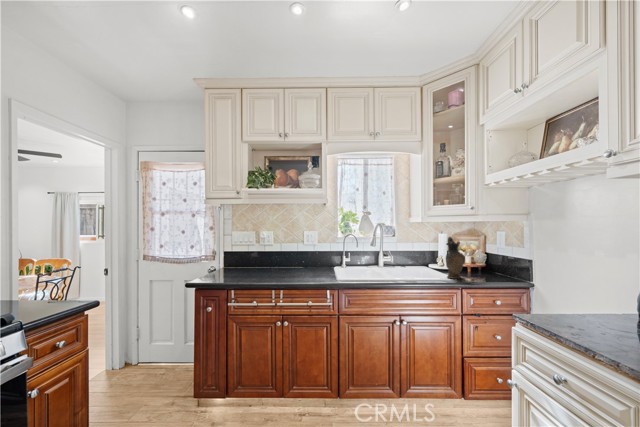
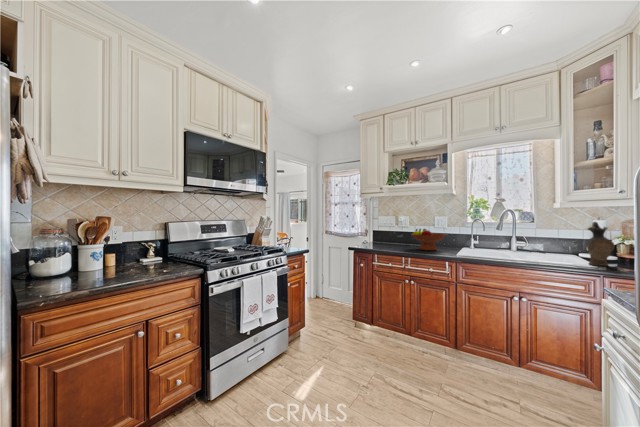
fruit bowl: none [281,249,322,277] -> present [411,229,445,250]

